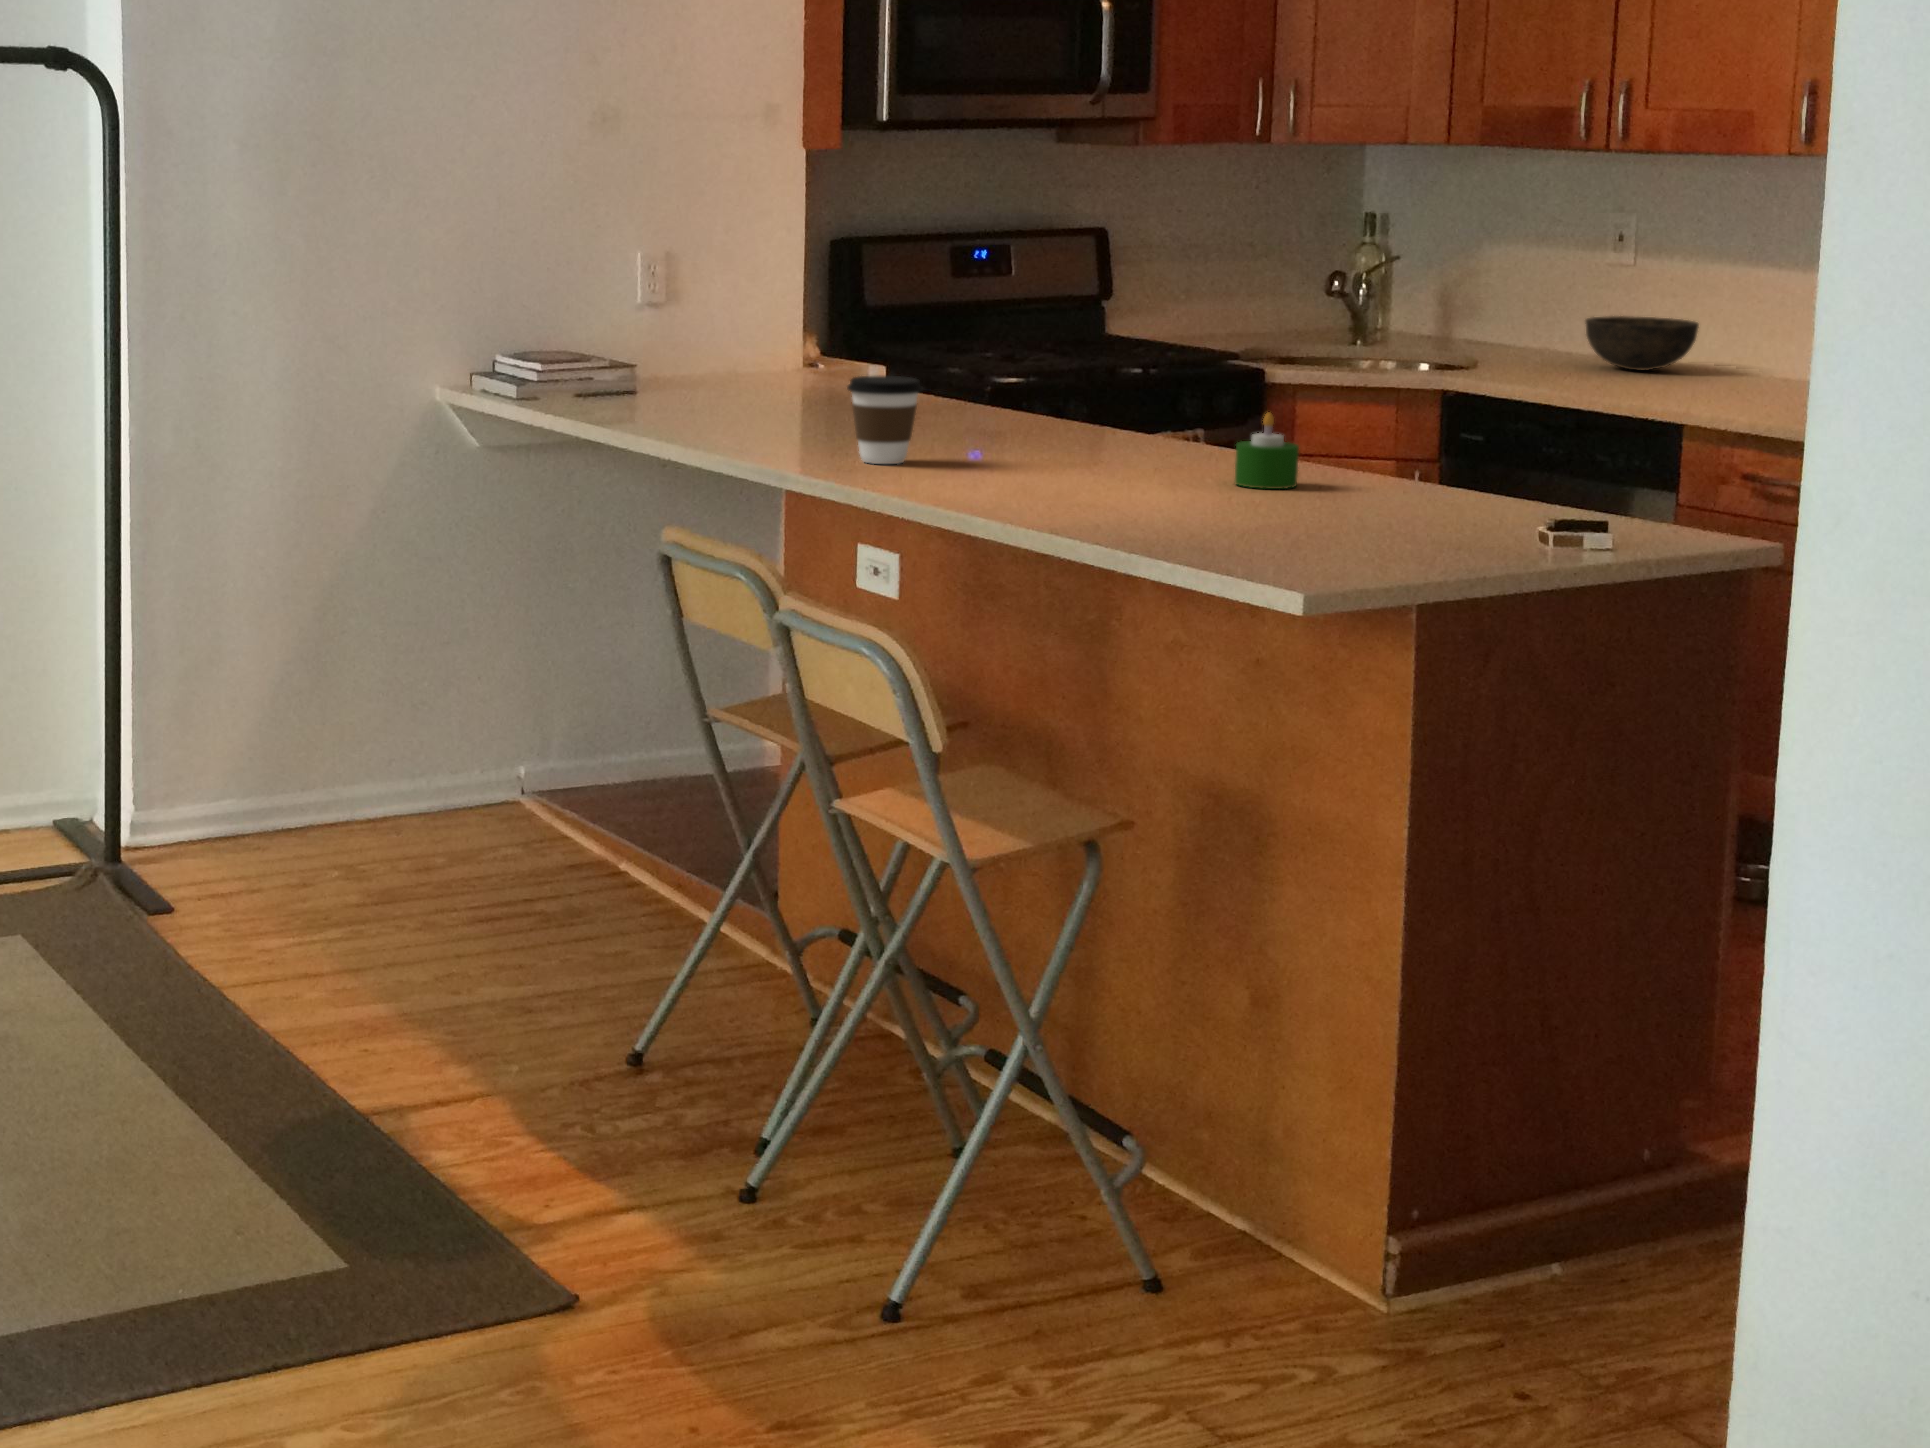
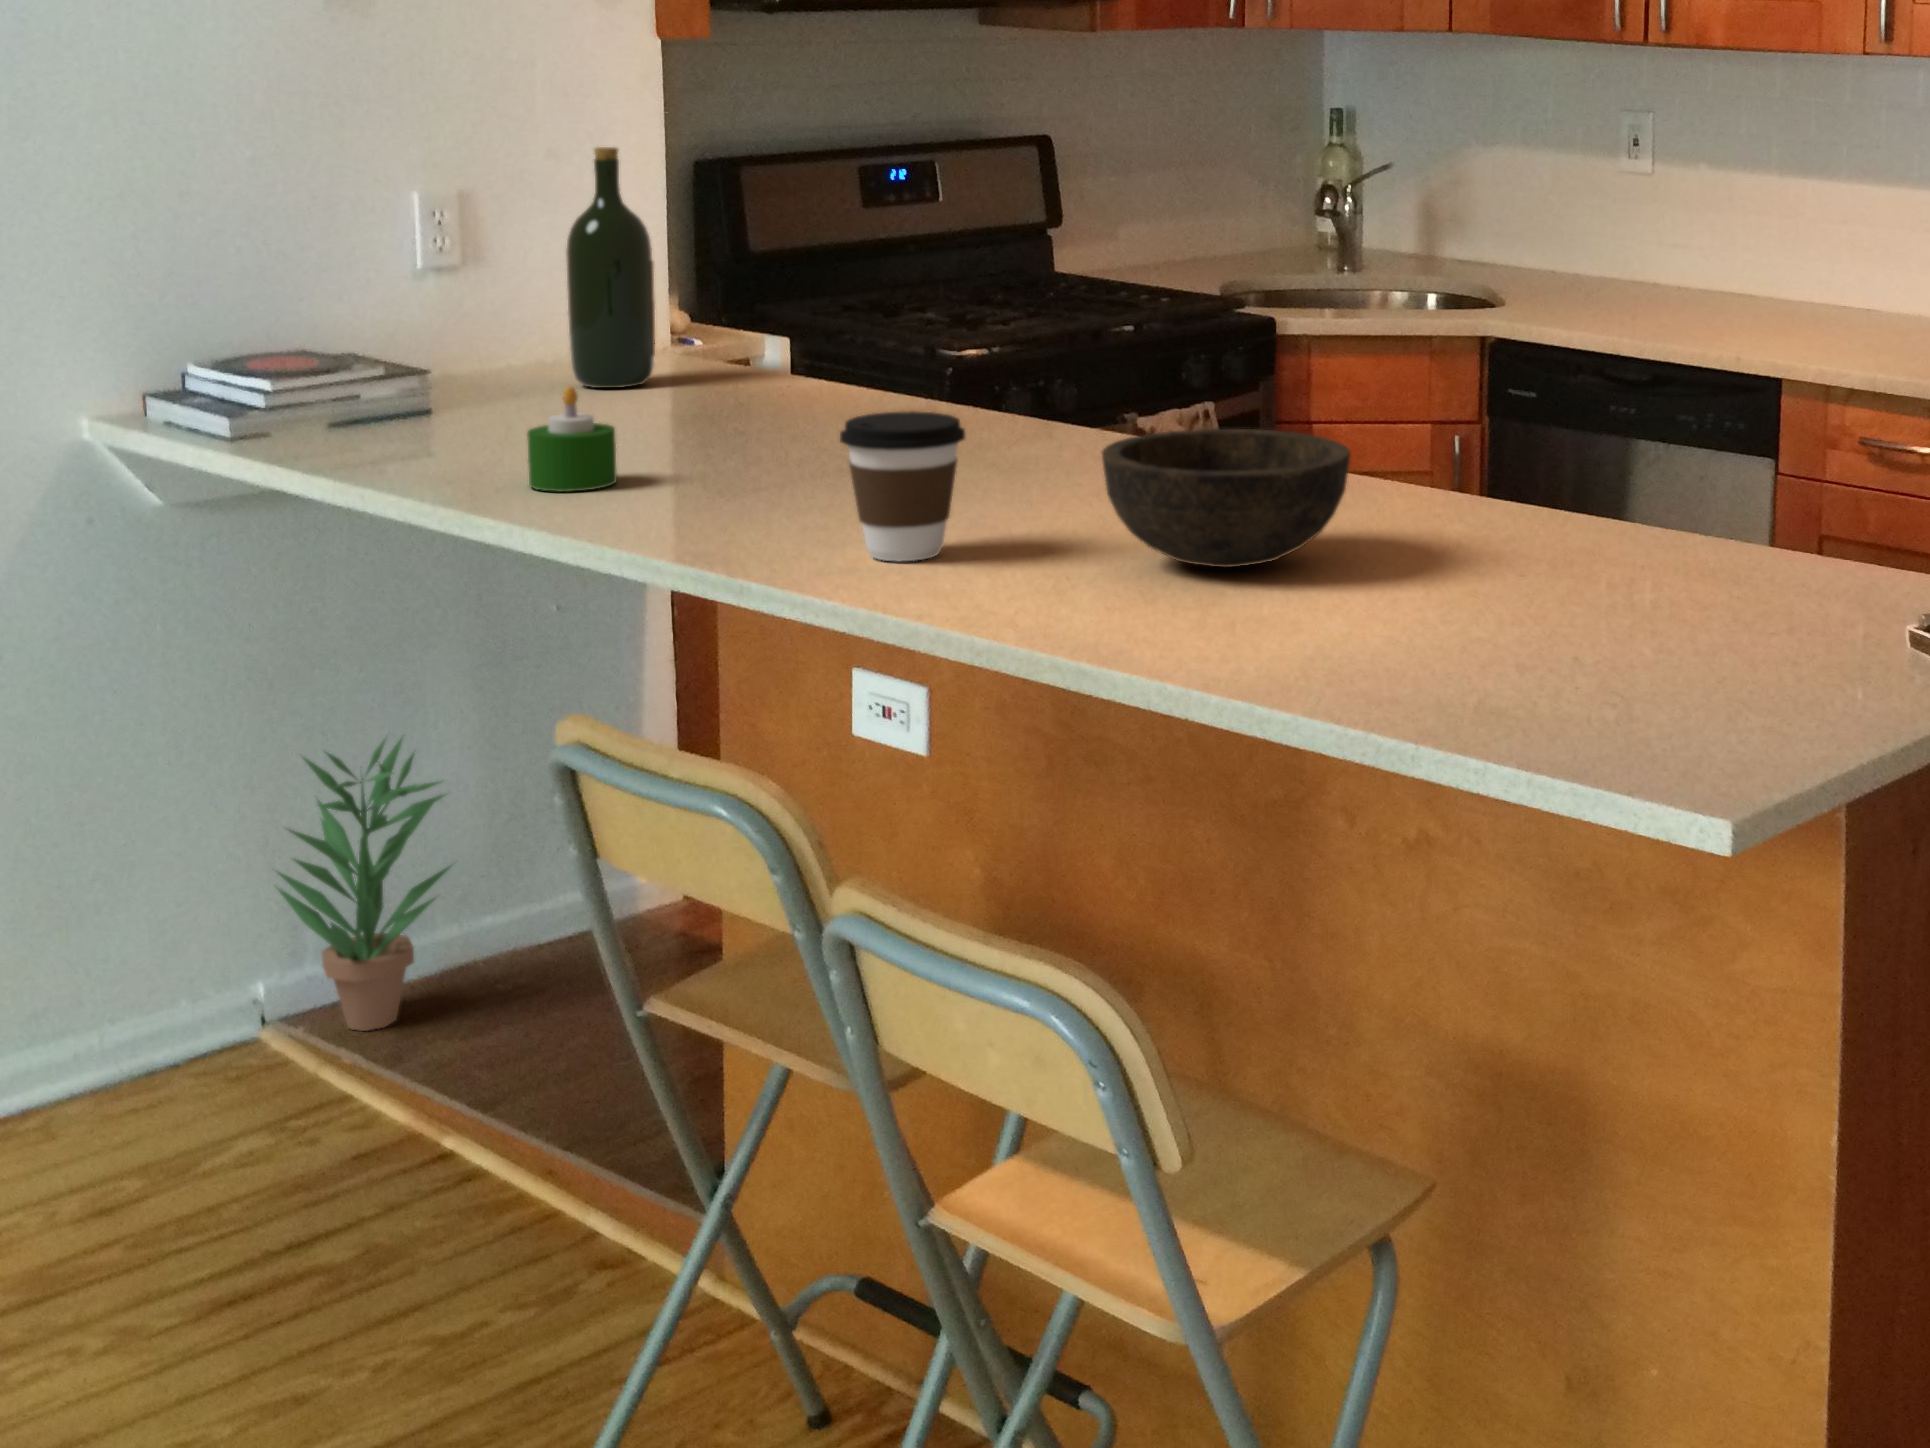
wine bottle: none [726,222,782,385] -> present [566,147,655,388]
bowl: present [1585,316,1699,370] -> present [1102,429,1351,567]
candle: present [1235,412,1299,489] -> present [527,386,617,492]
potted plant: none [528,608,640,806] -> present [275,738,451,1031]

